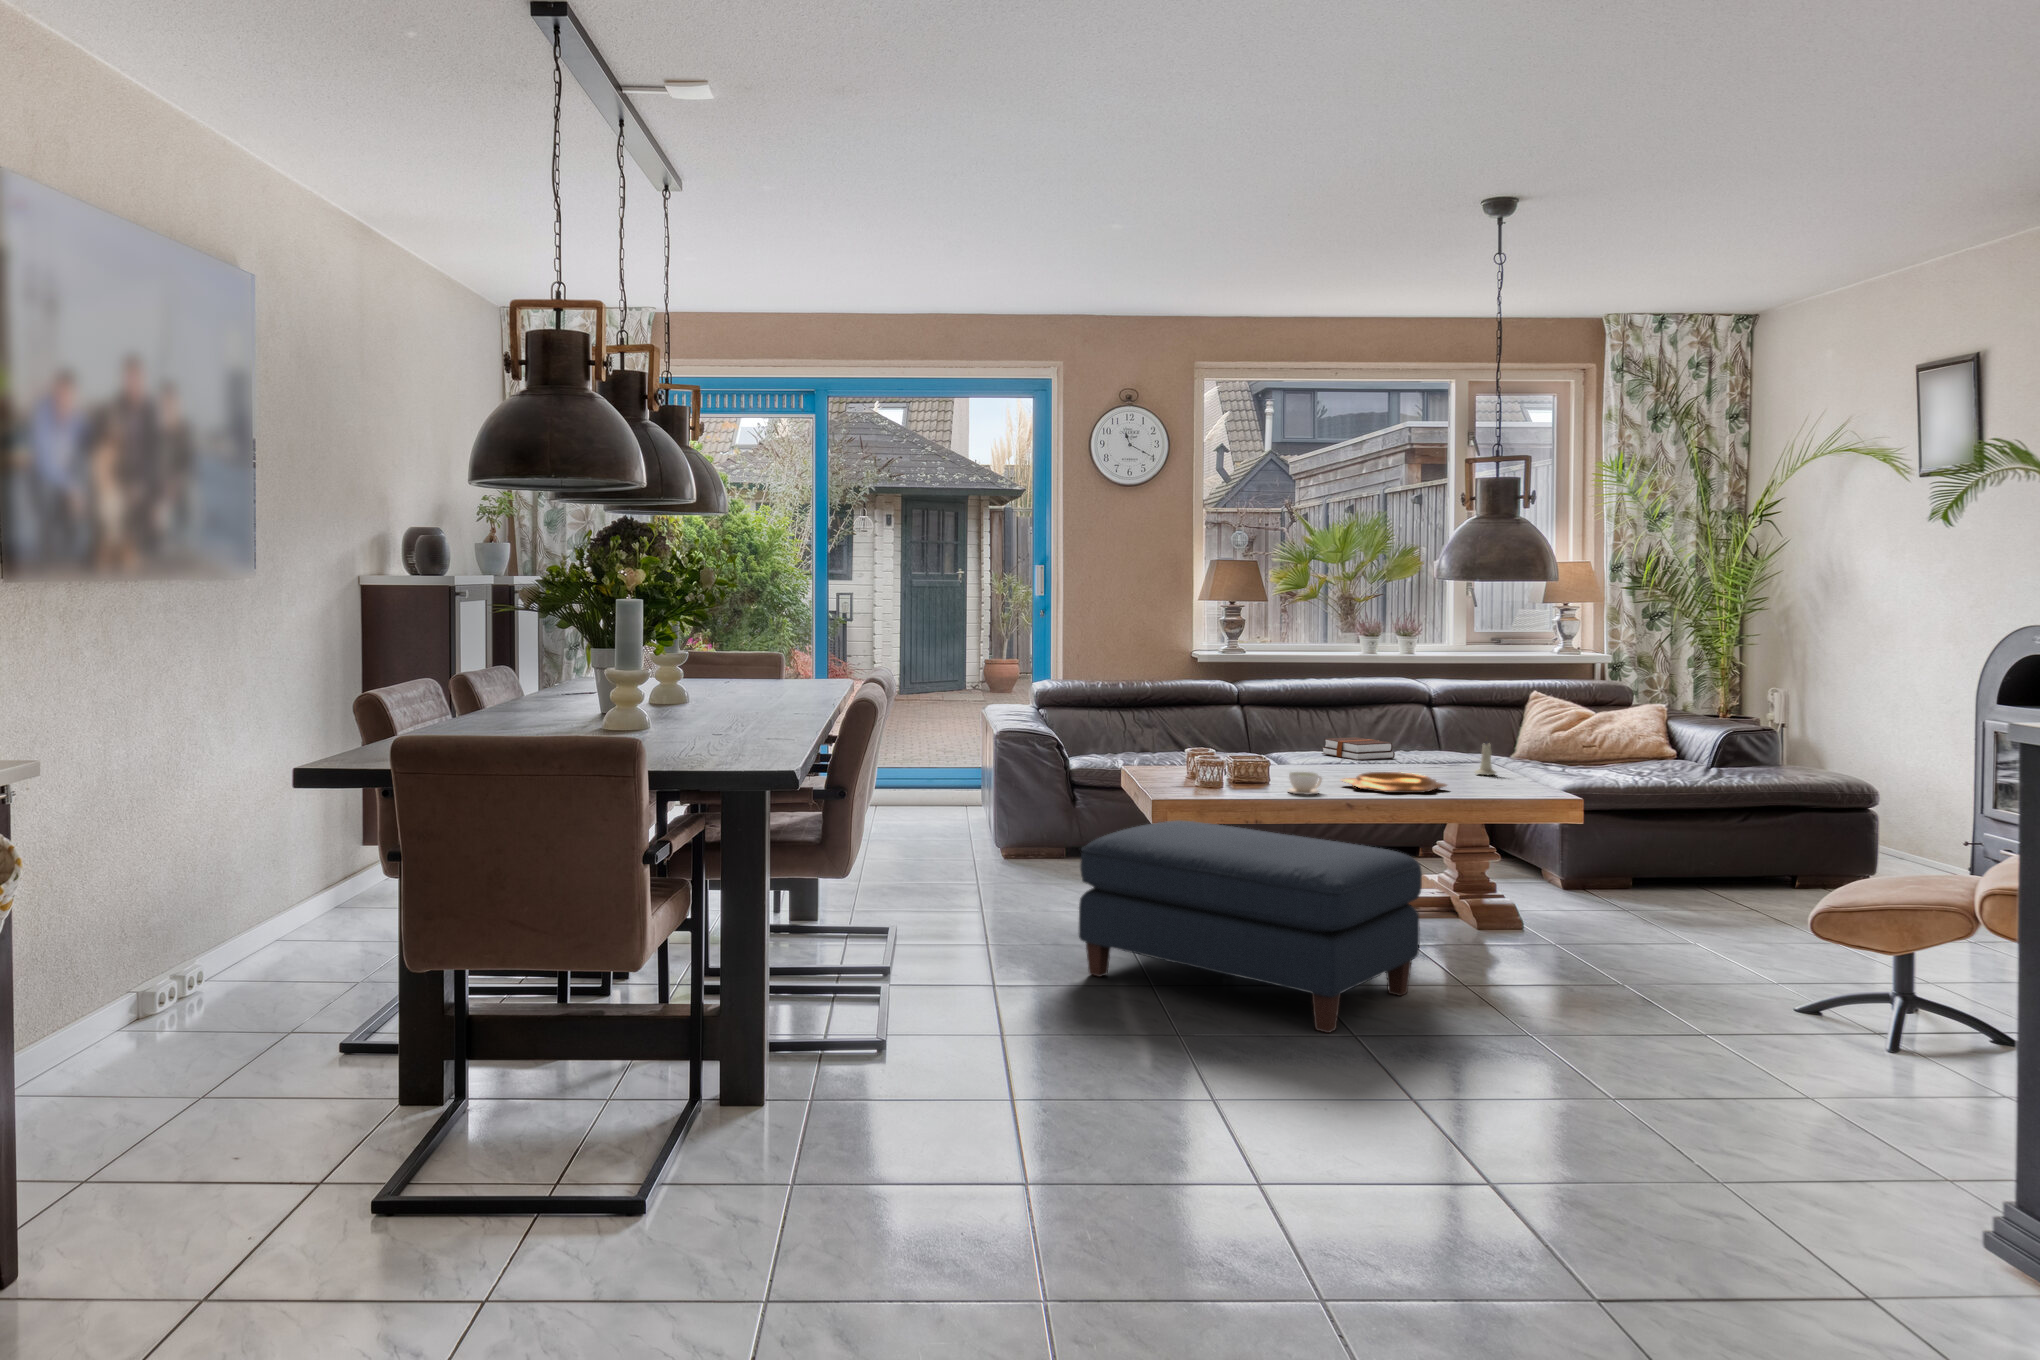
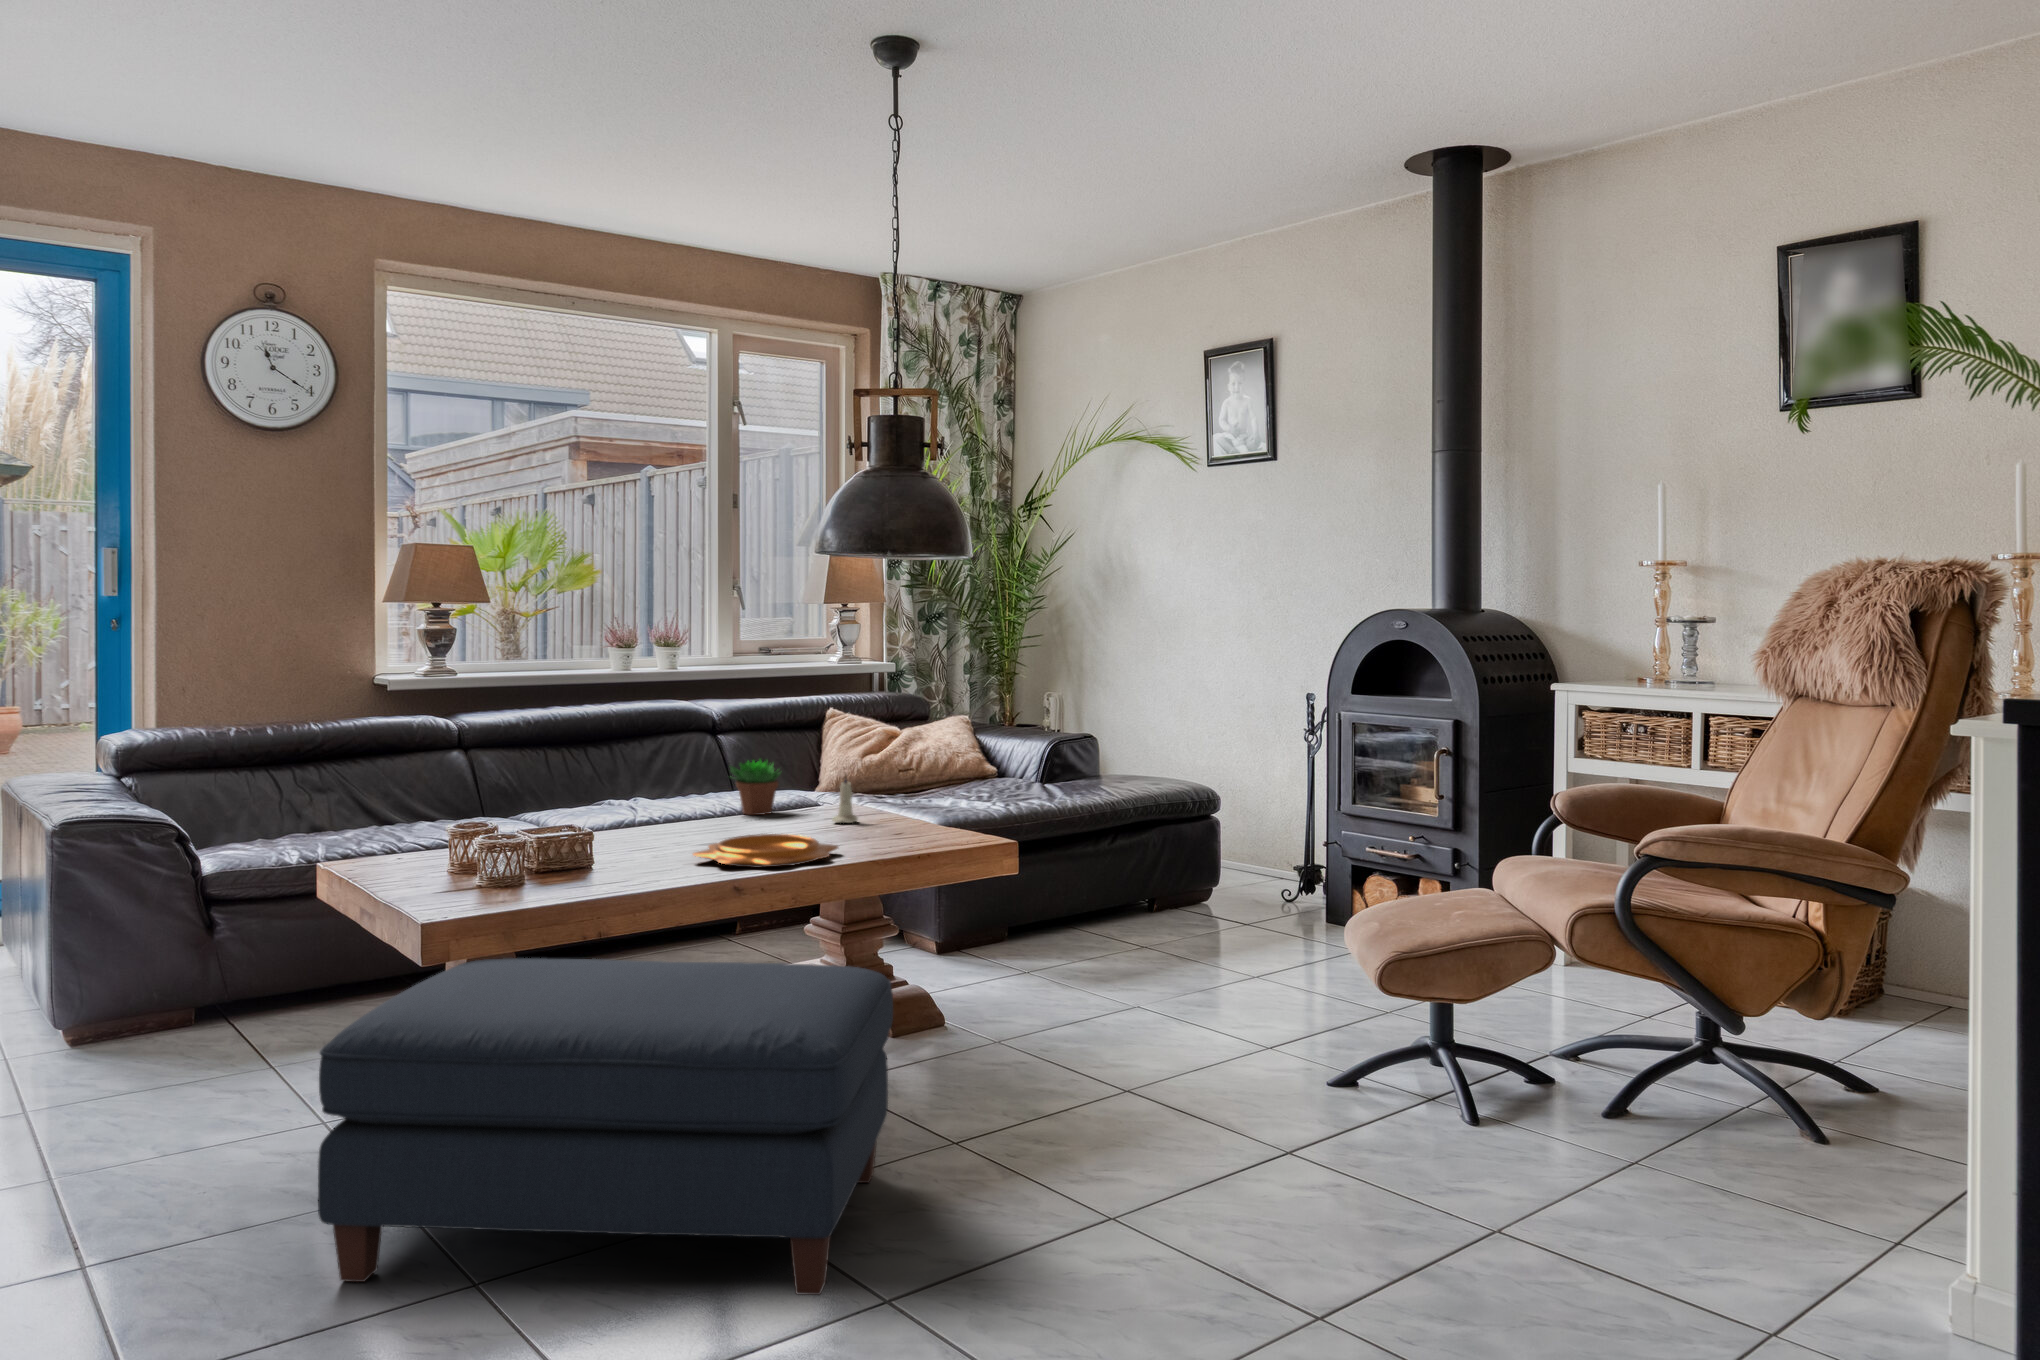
succulent plant: none [1407,723,1450,766] -> present [729,760,781,815]
hardback book: present [1322,737,1395,760] -> none [601,783,703,815]
coffee cup: present [1288,772,1322,794] -> none [632,851,682,887]

